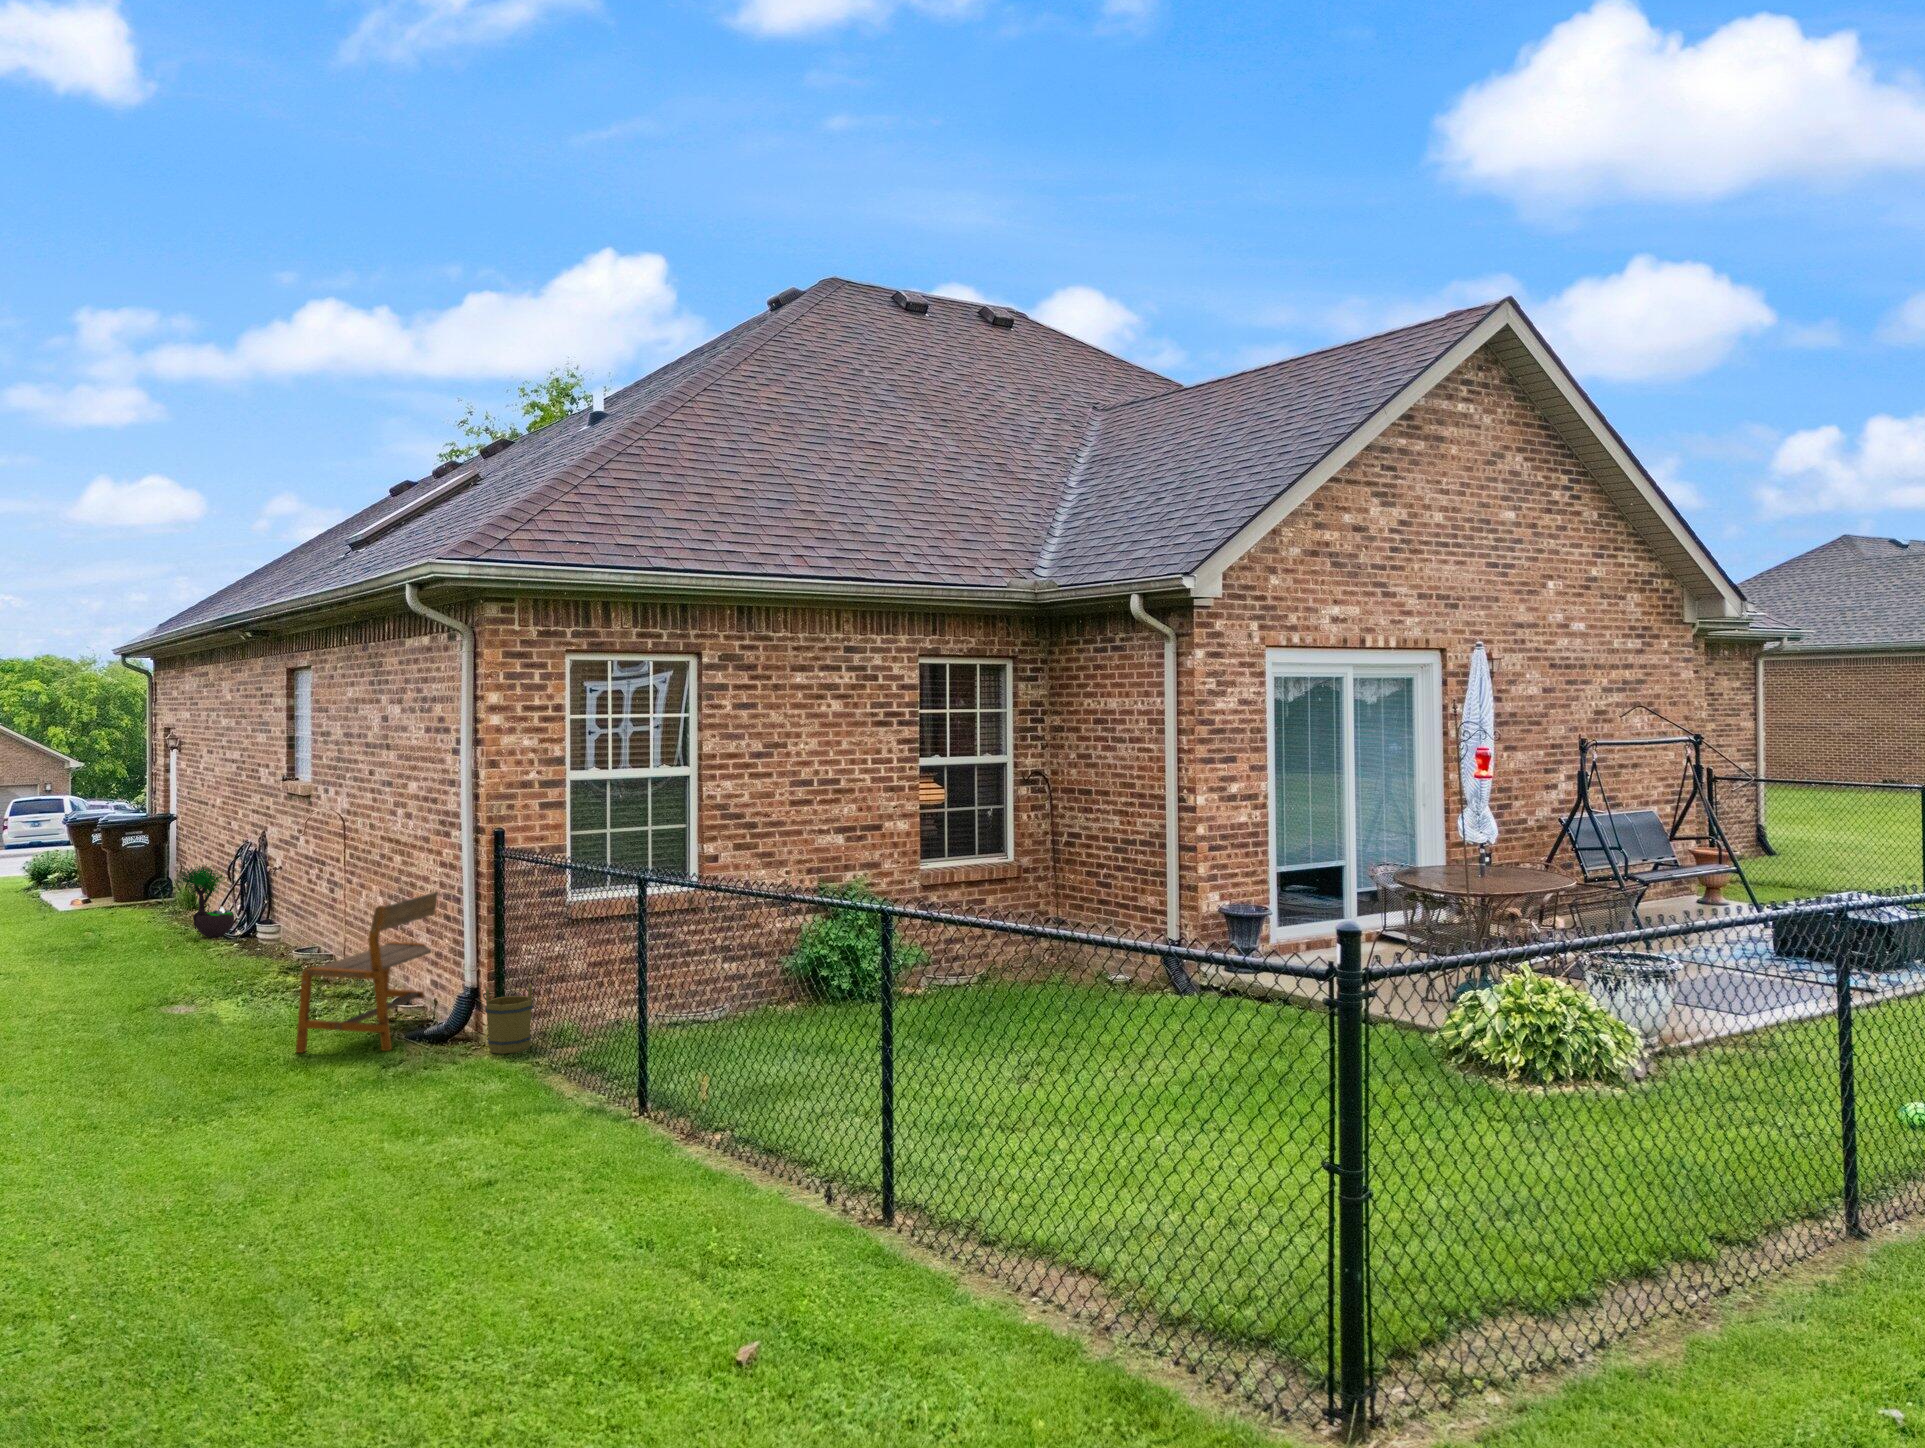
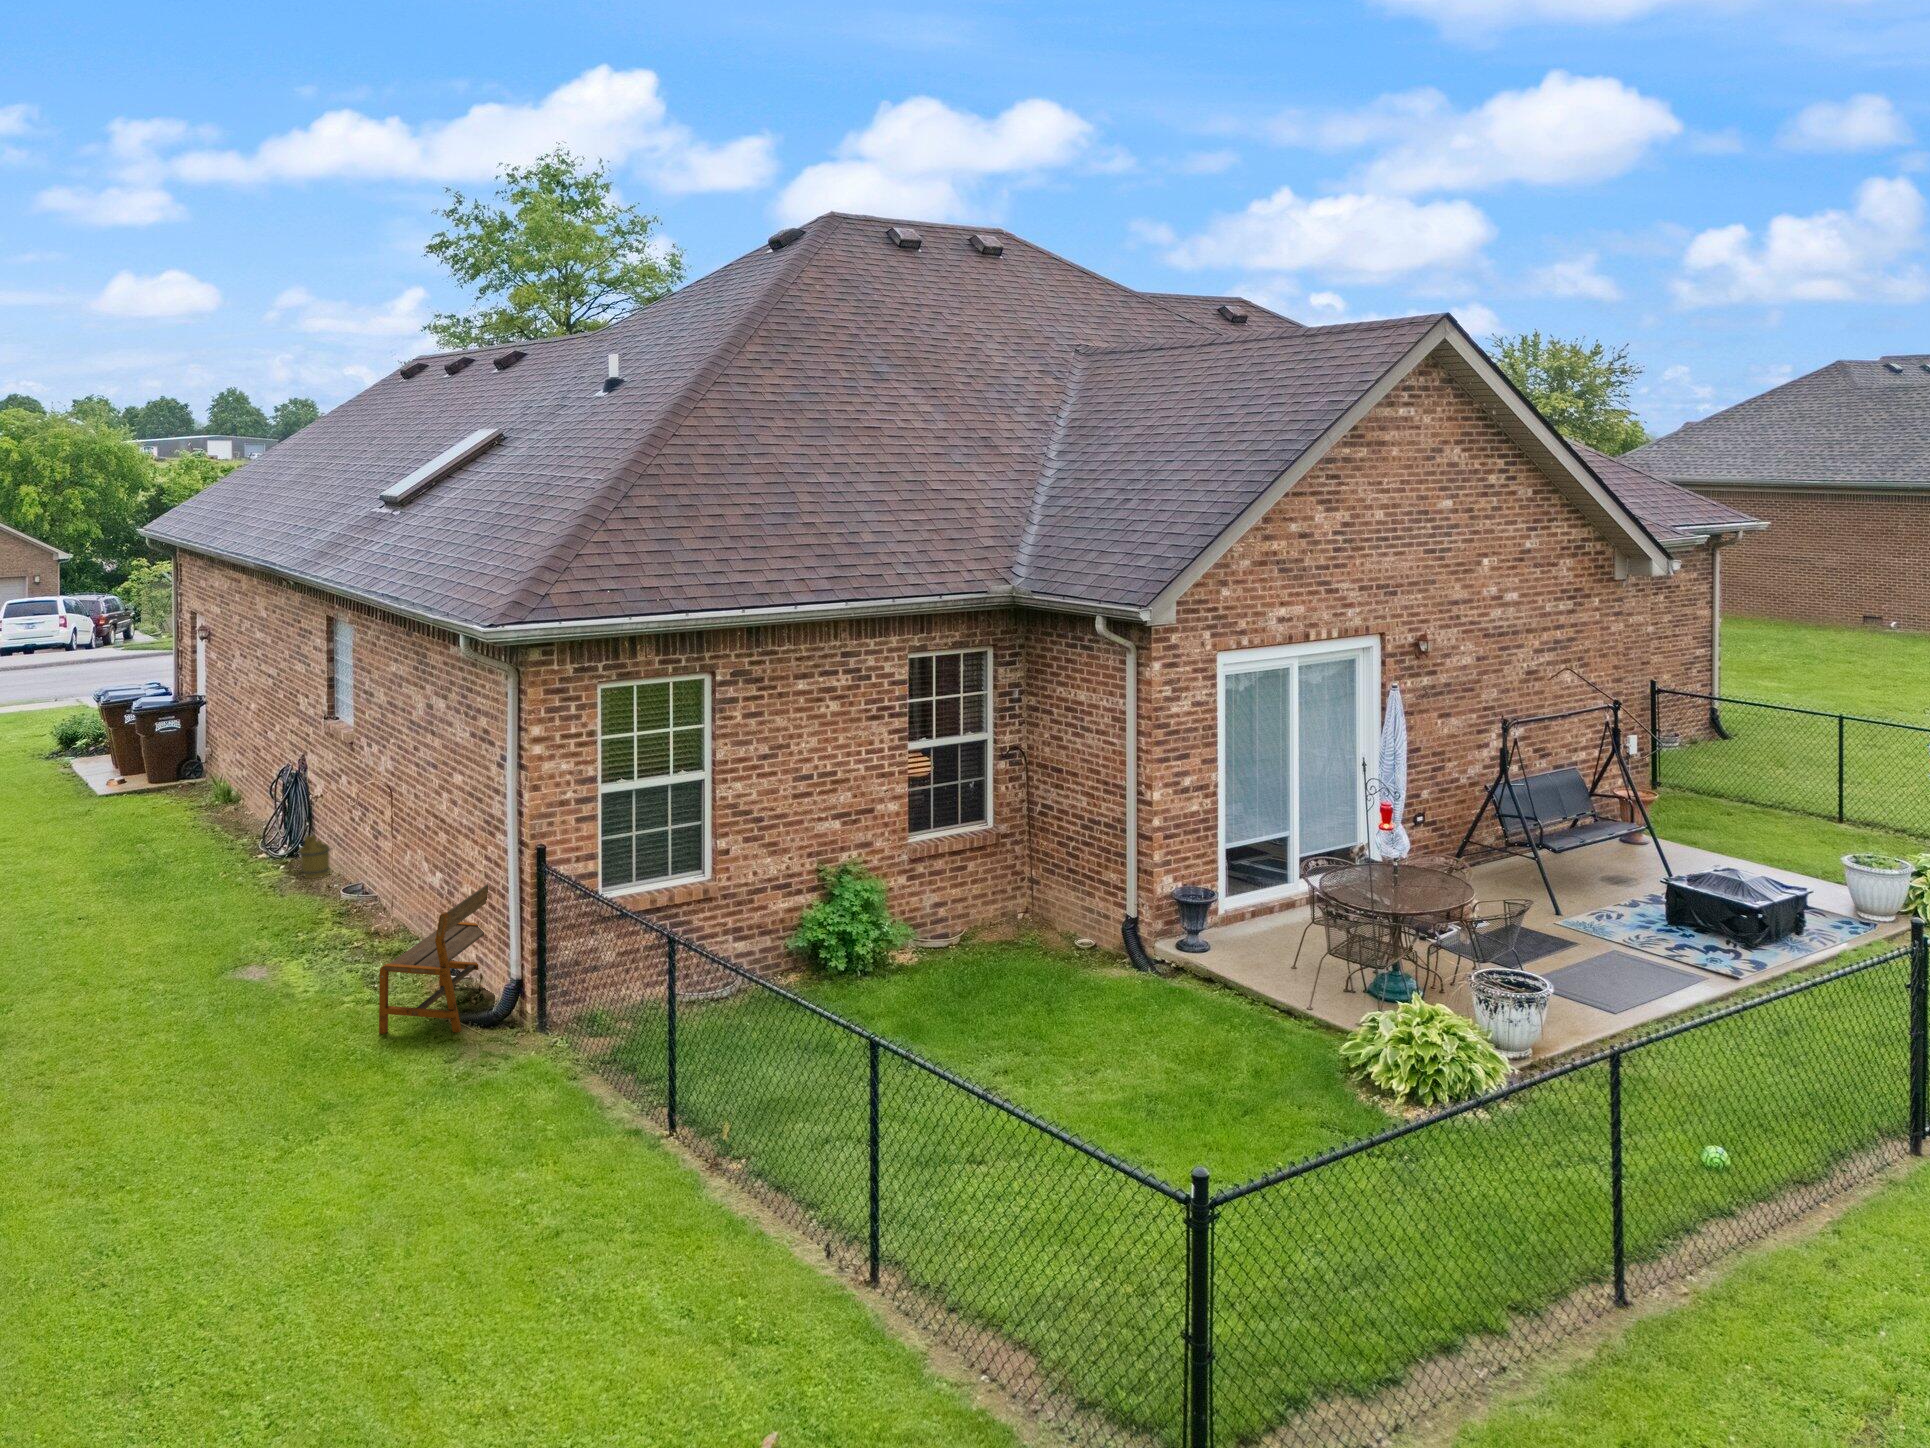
potted tree: present [179,862,234,937] -> none [224,784,278,854]
bucket: present [483,983,534,1054] -> present [299,835,332,879]

